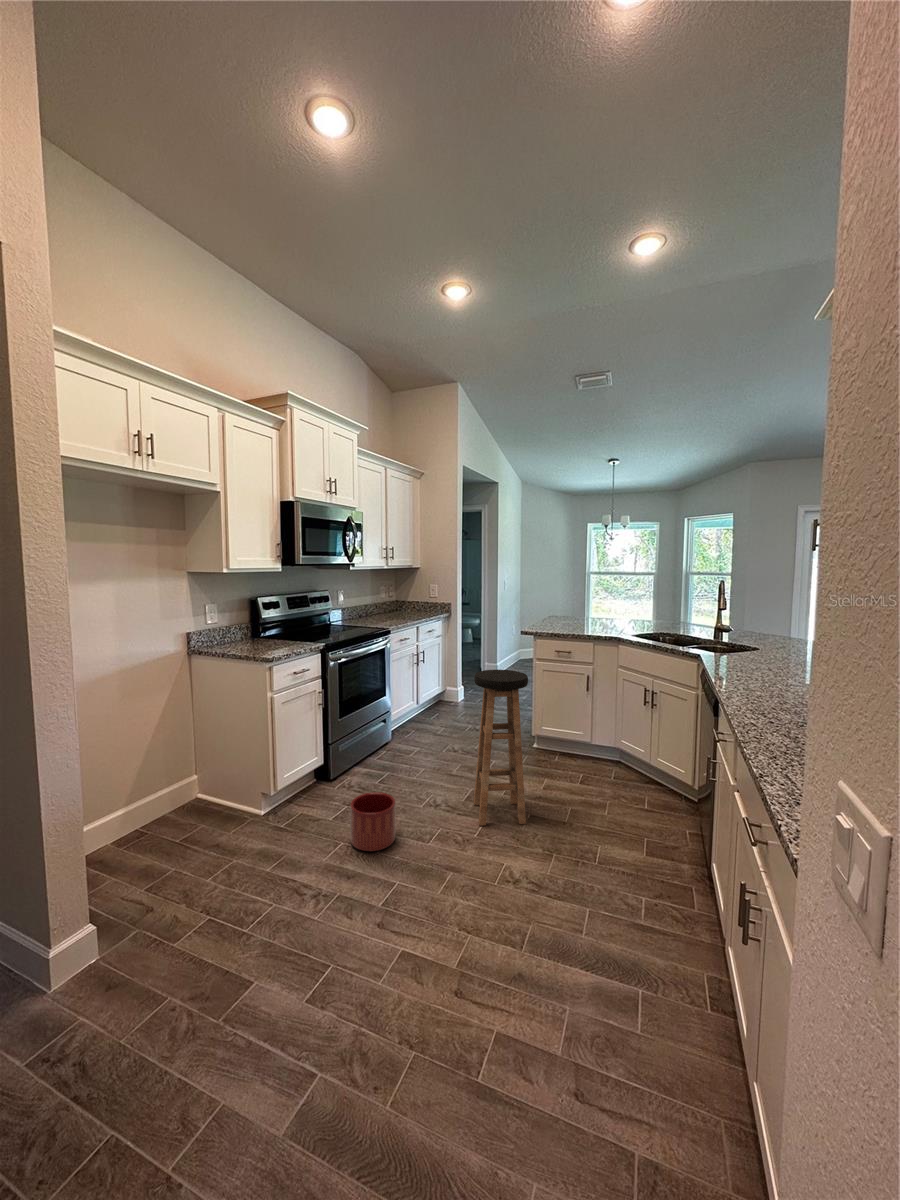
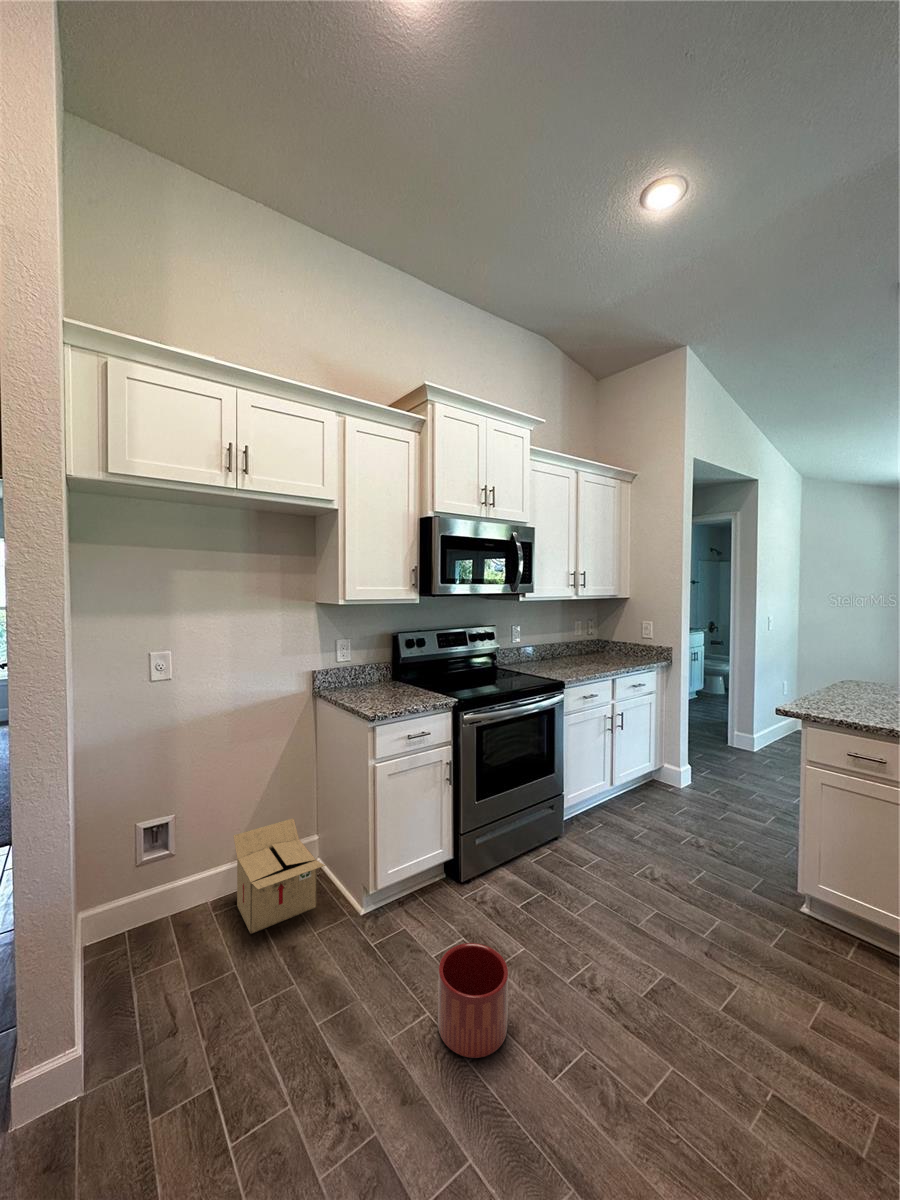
bar stool: present [474,670,528,826] -> none [659,784,771,1115]
cardboard box: none [131,760,232,848] -> present [233,818,325,934]

